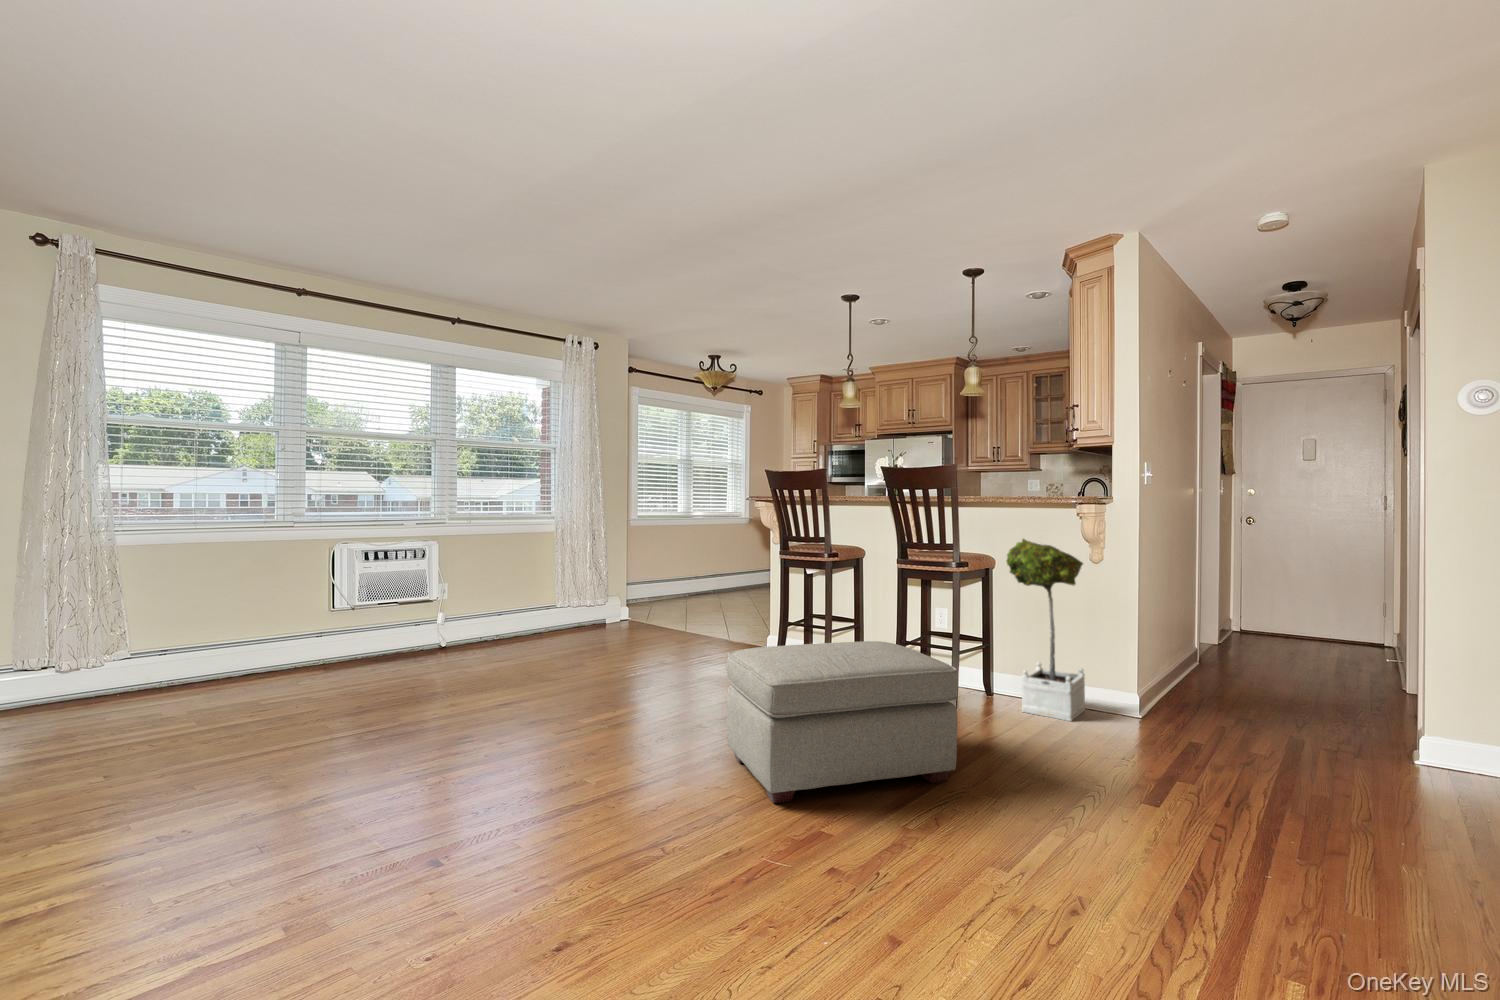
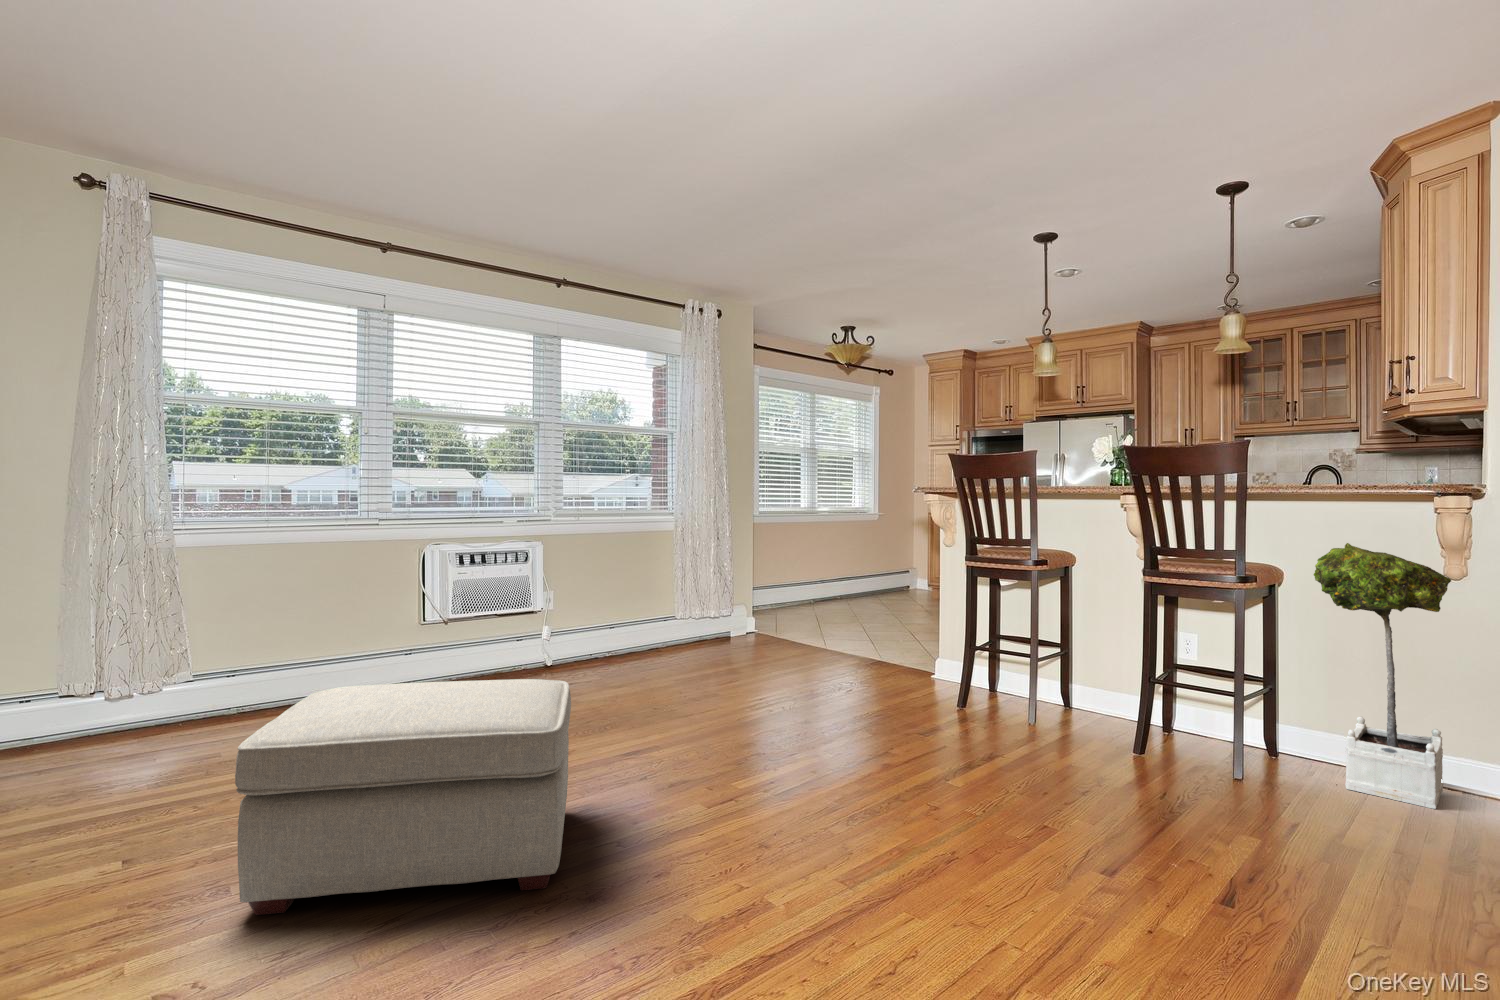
ottoman: present [727,641,958,803] -> present [235,679,571,915]

